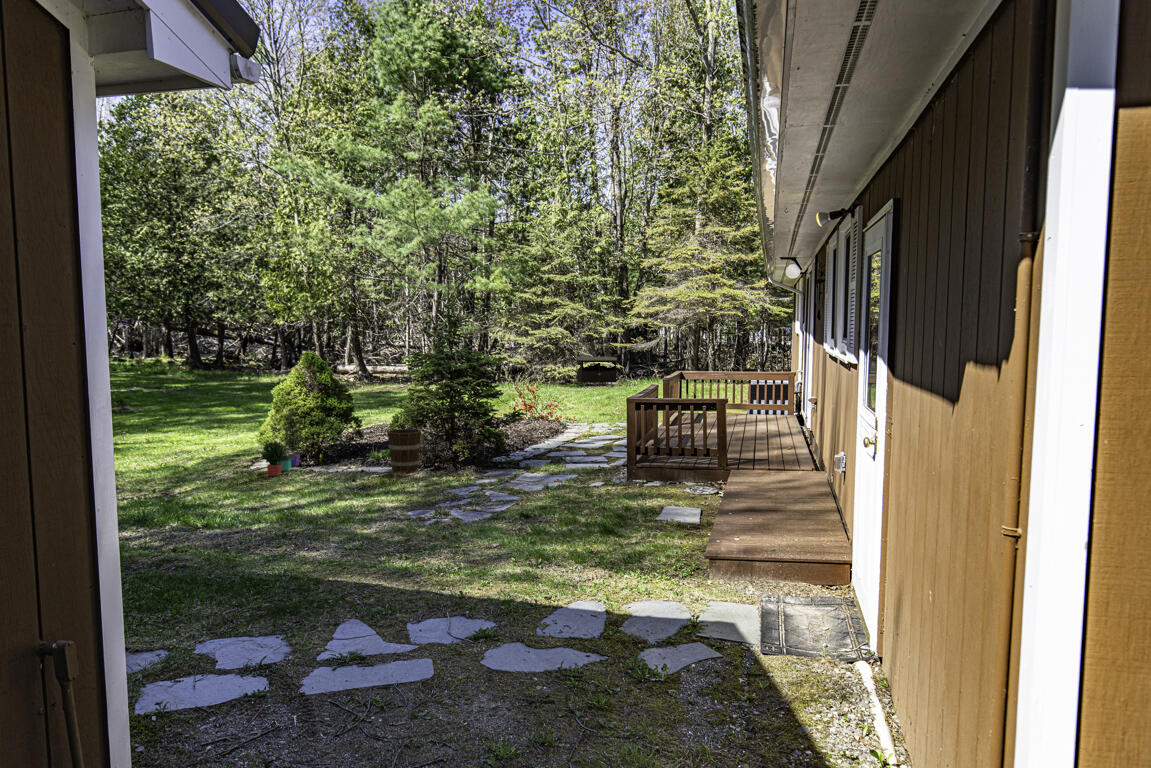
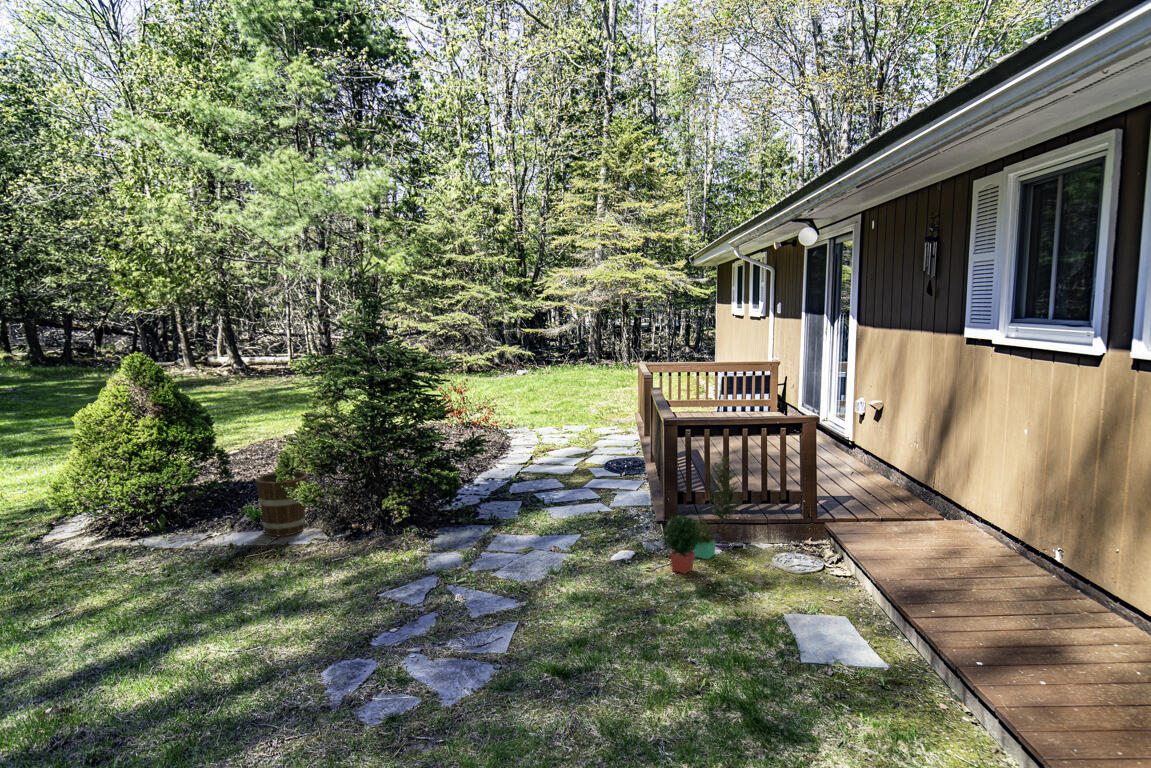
storage bench: present [577,357,617,386] -> none [483,344,527,376]
potted plant: present [261,409,303,476] -> present [662,455,739,573]

